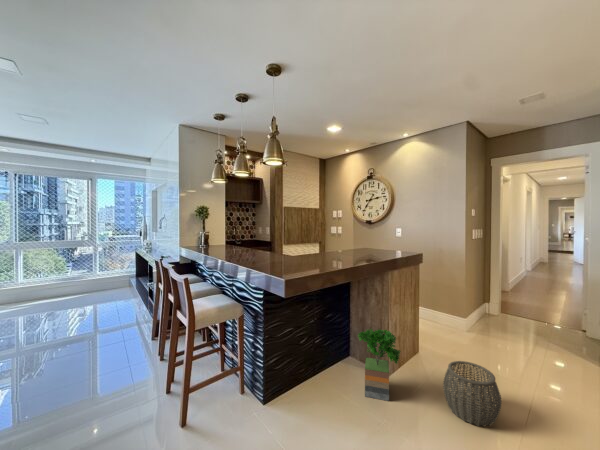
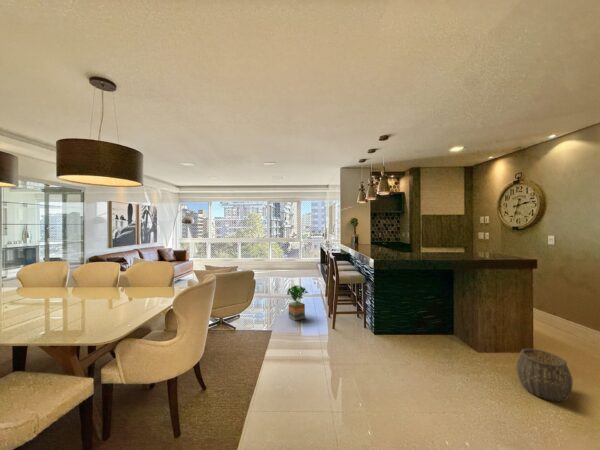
potted tree: present [358,329,401,401] -> present [287,285,308,321]

